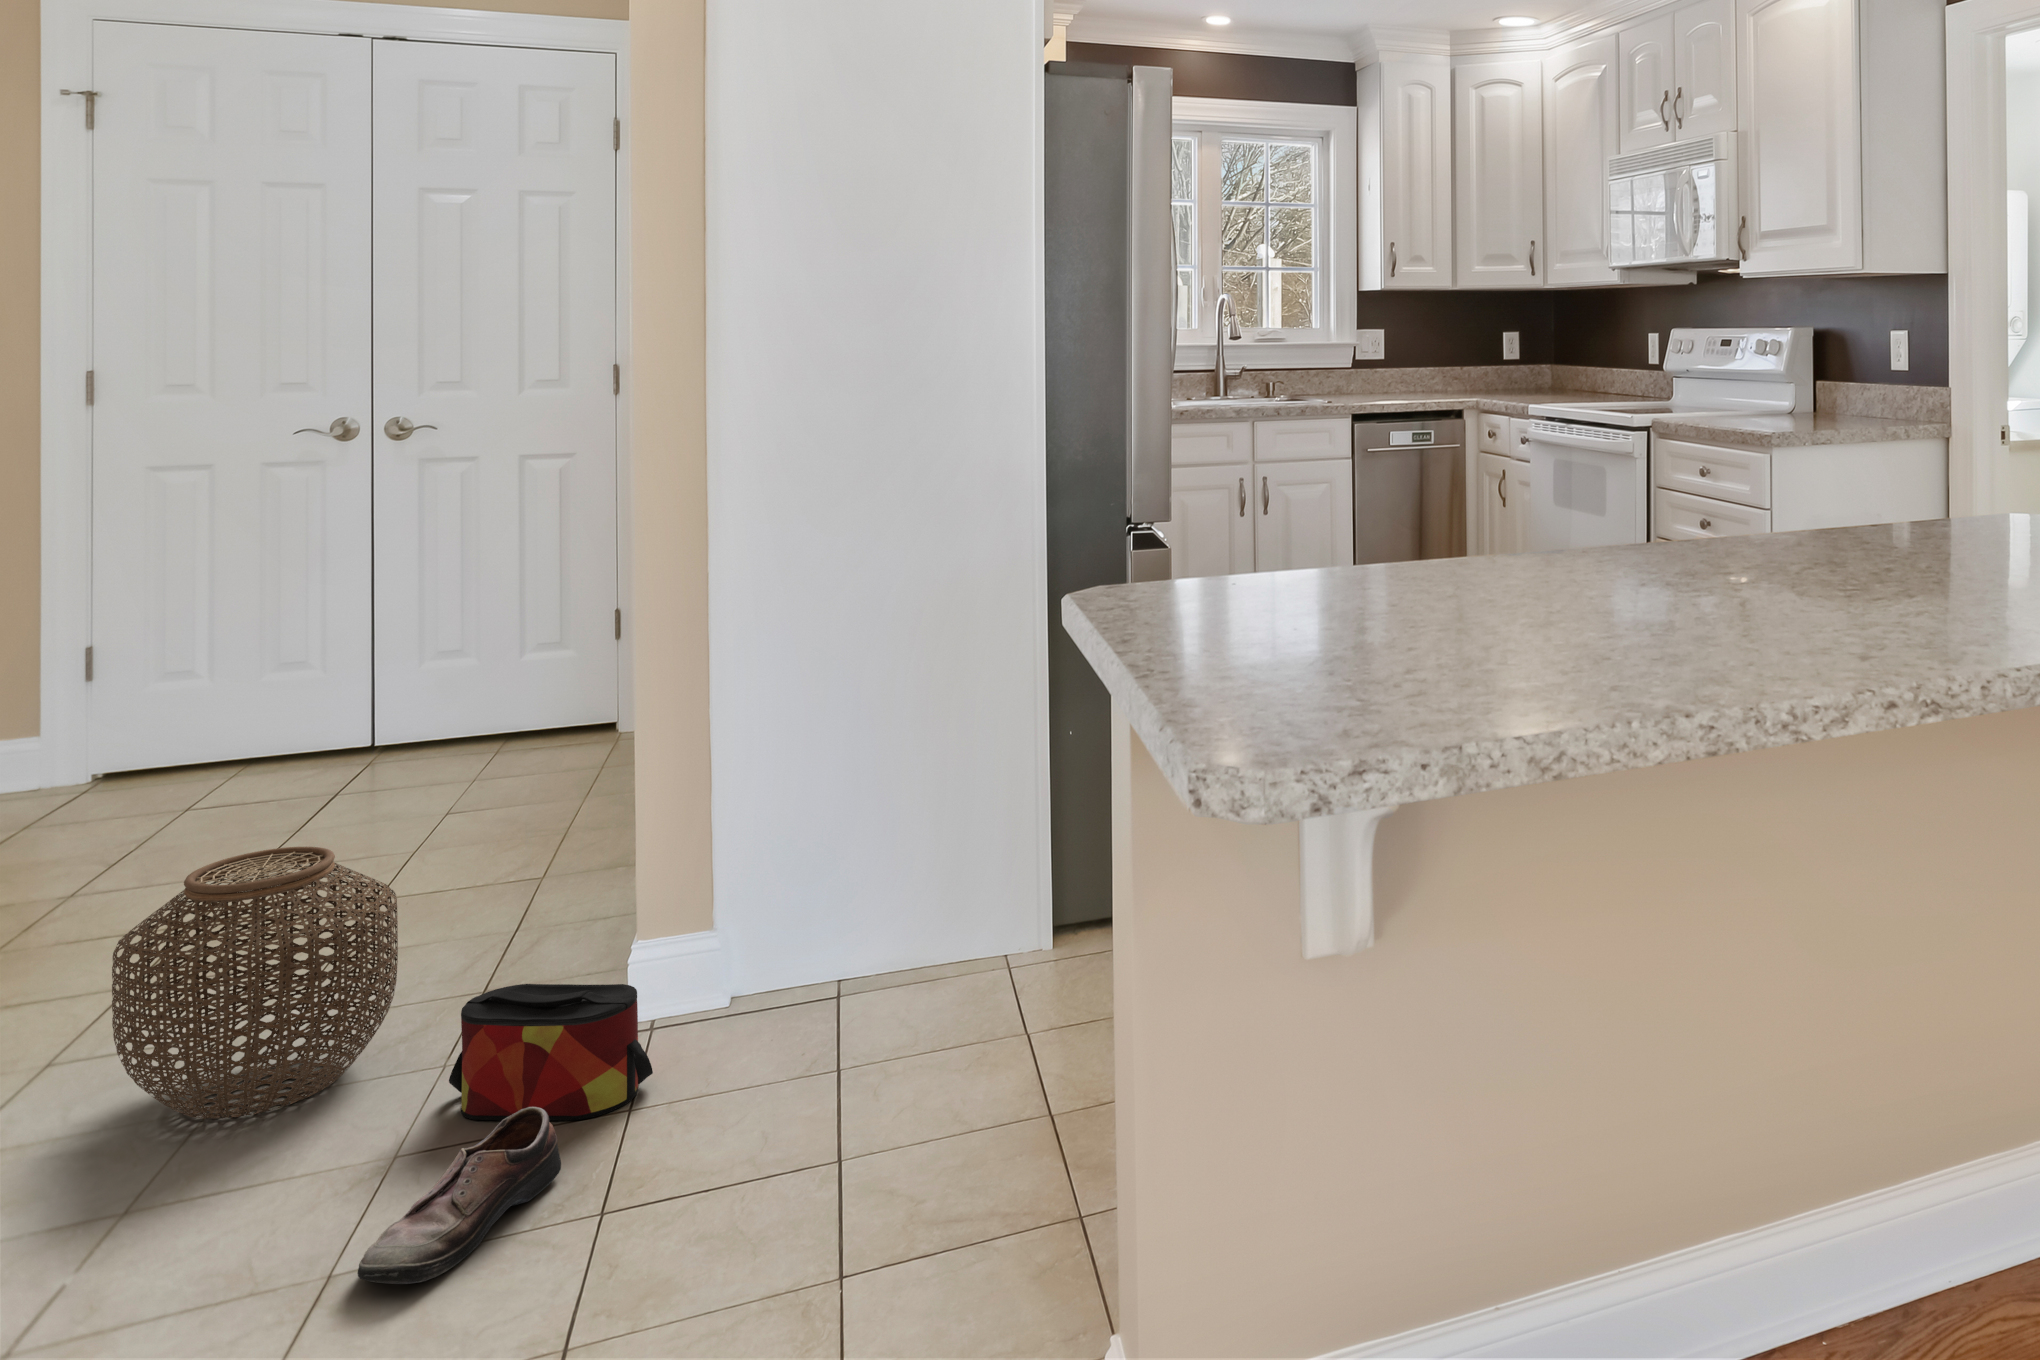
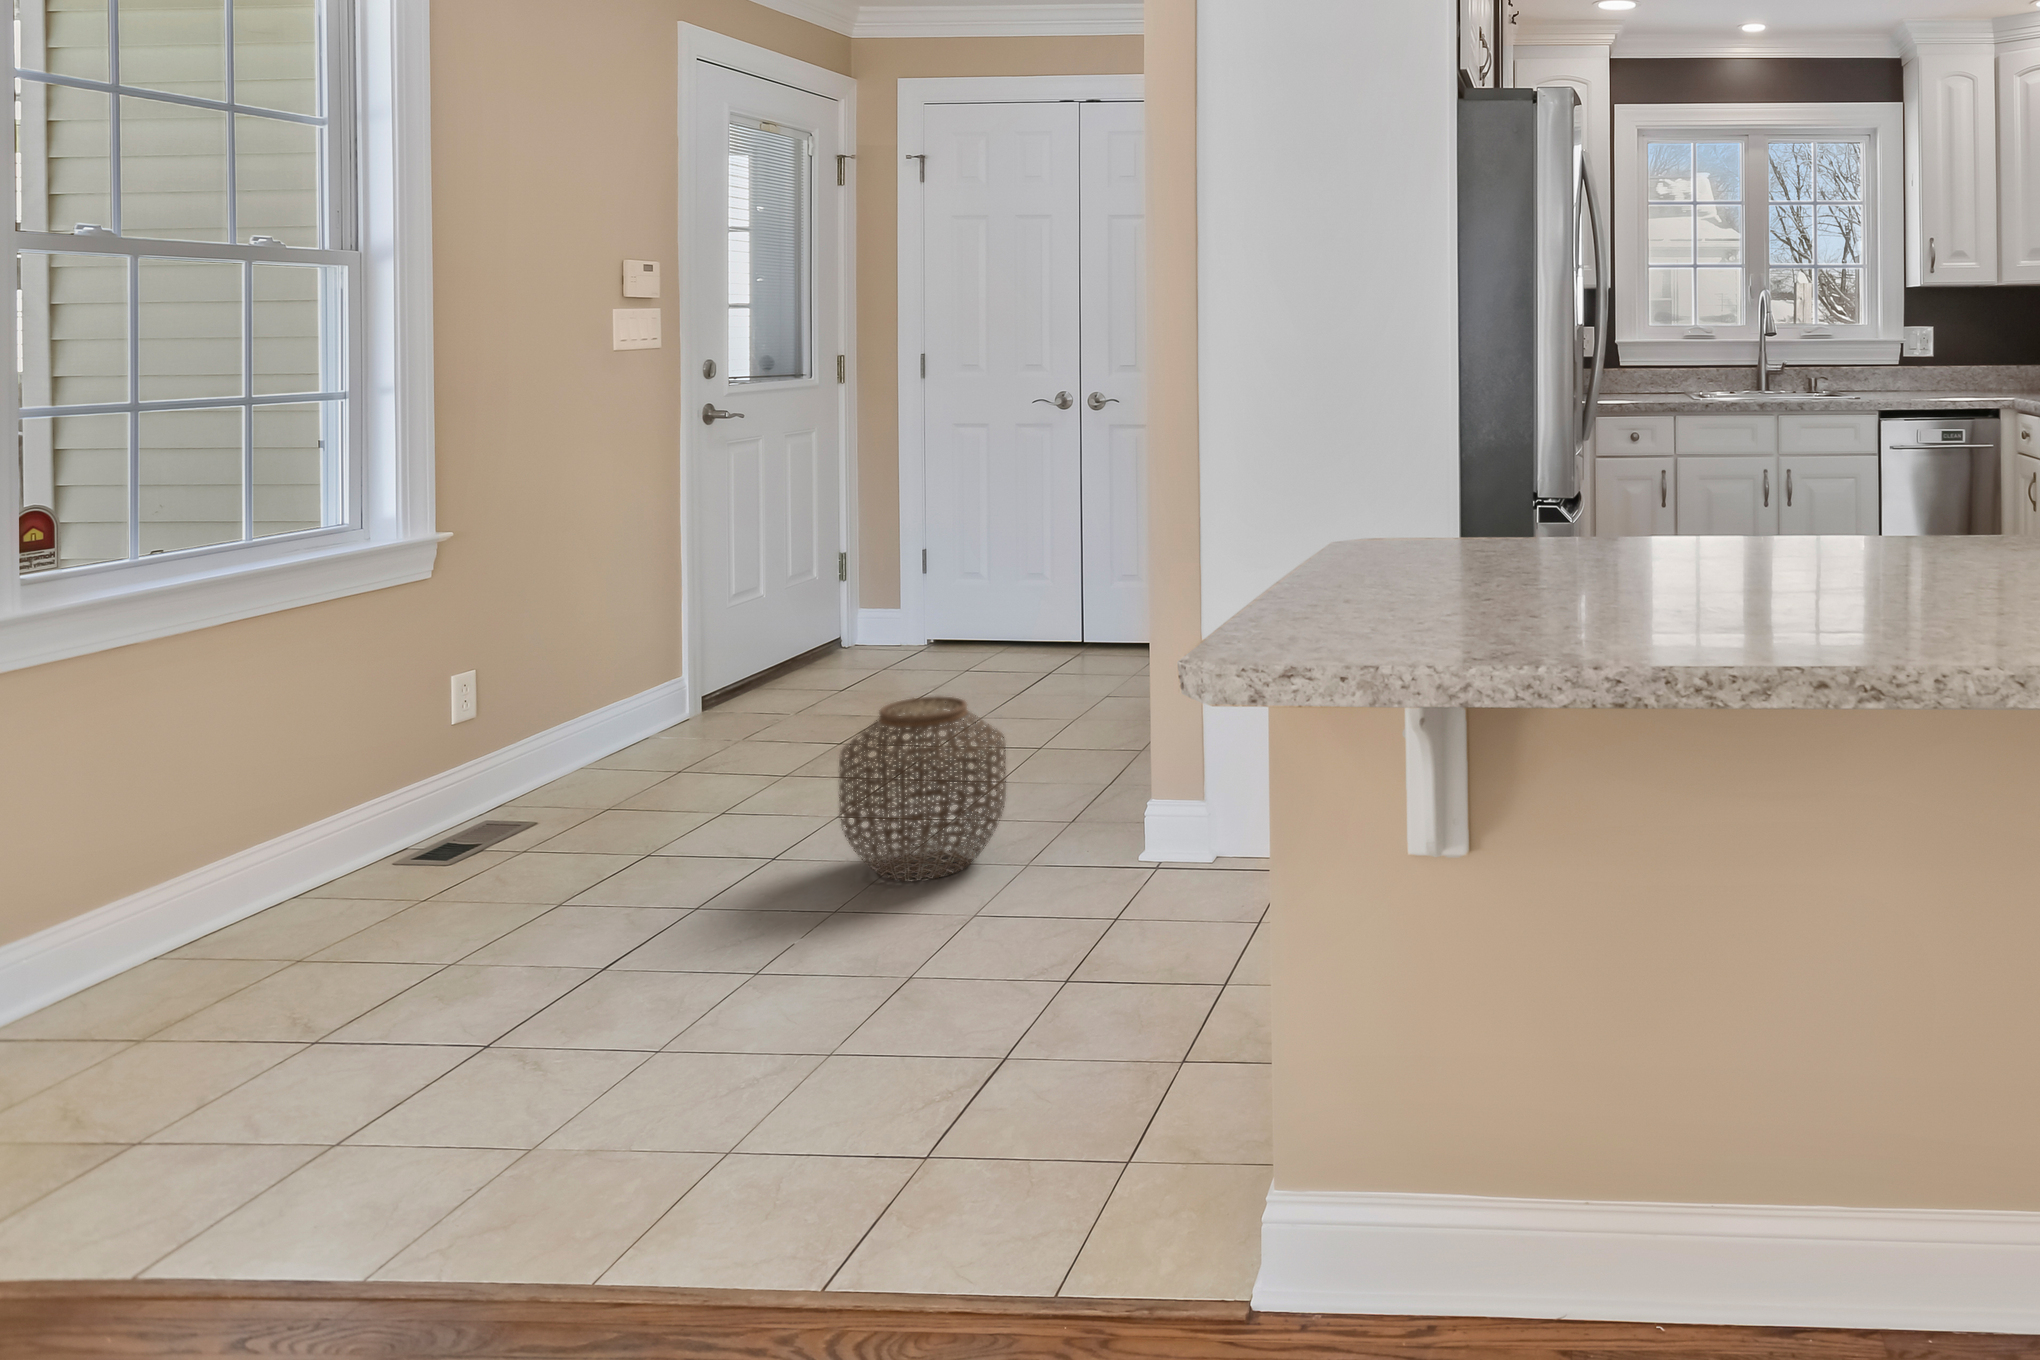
bag: present [449,984,653,1120] -> none [1019,818,1141,925]
shoe: present [358,1107,561,1284] -> none [913,904,1058,1007]

